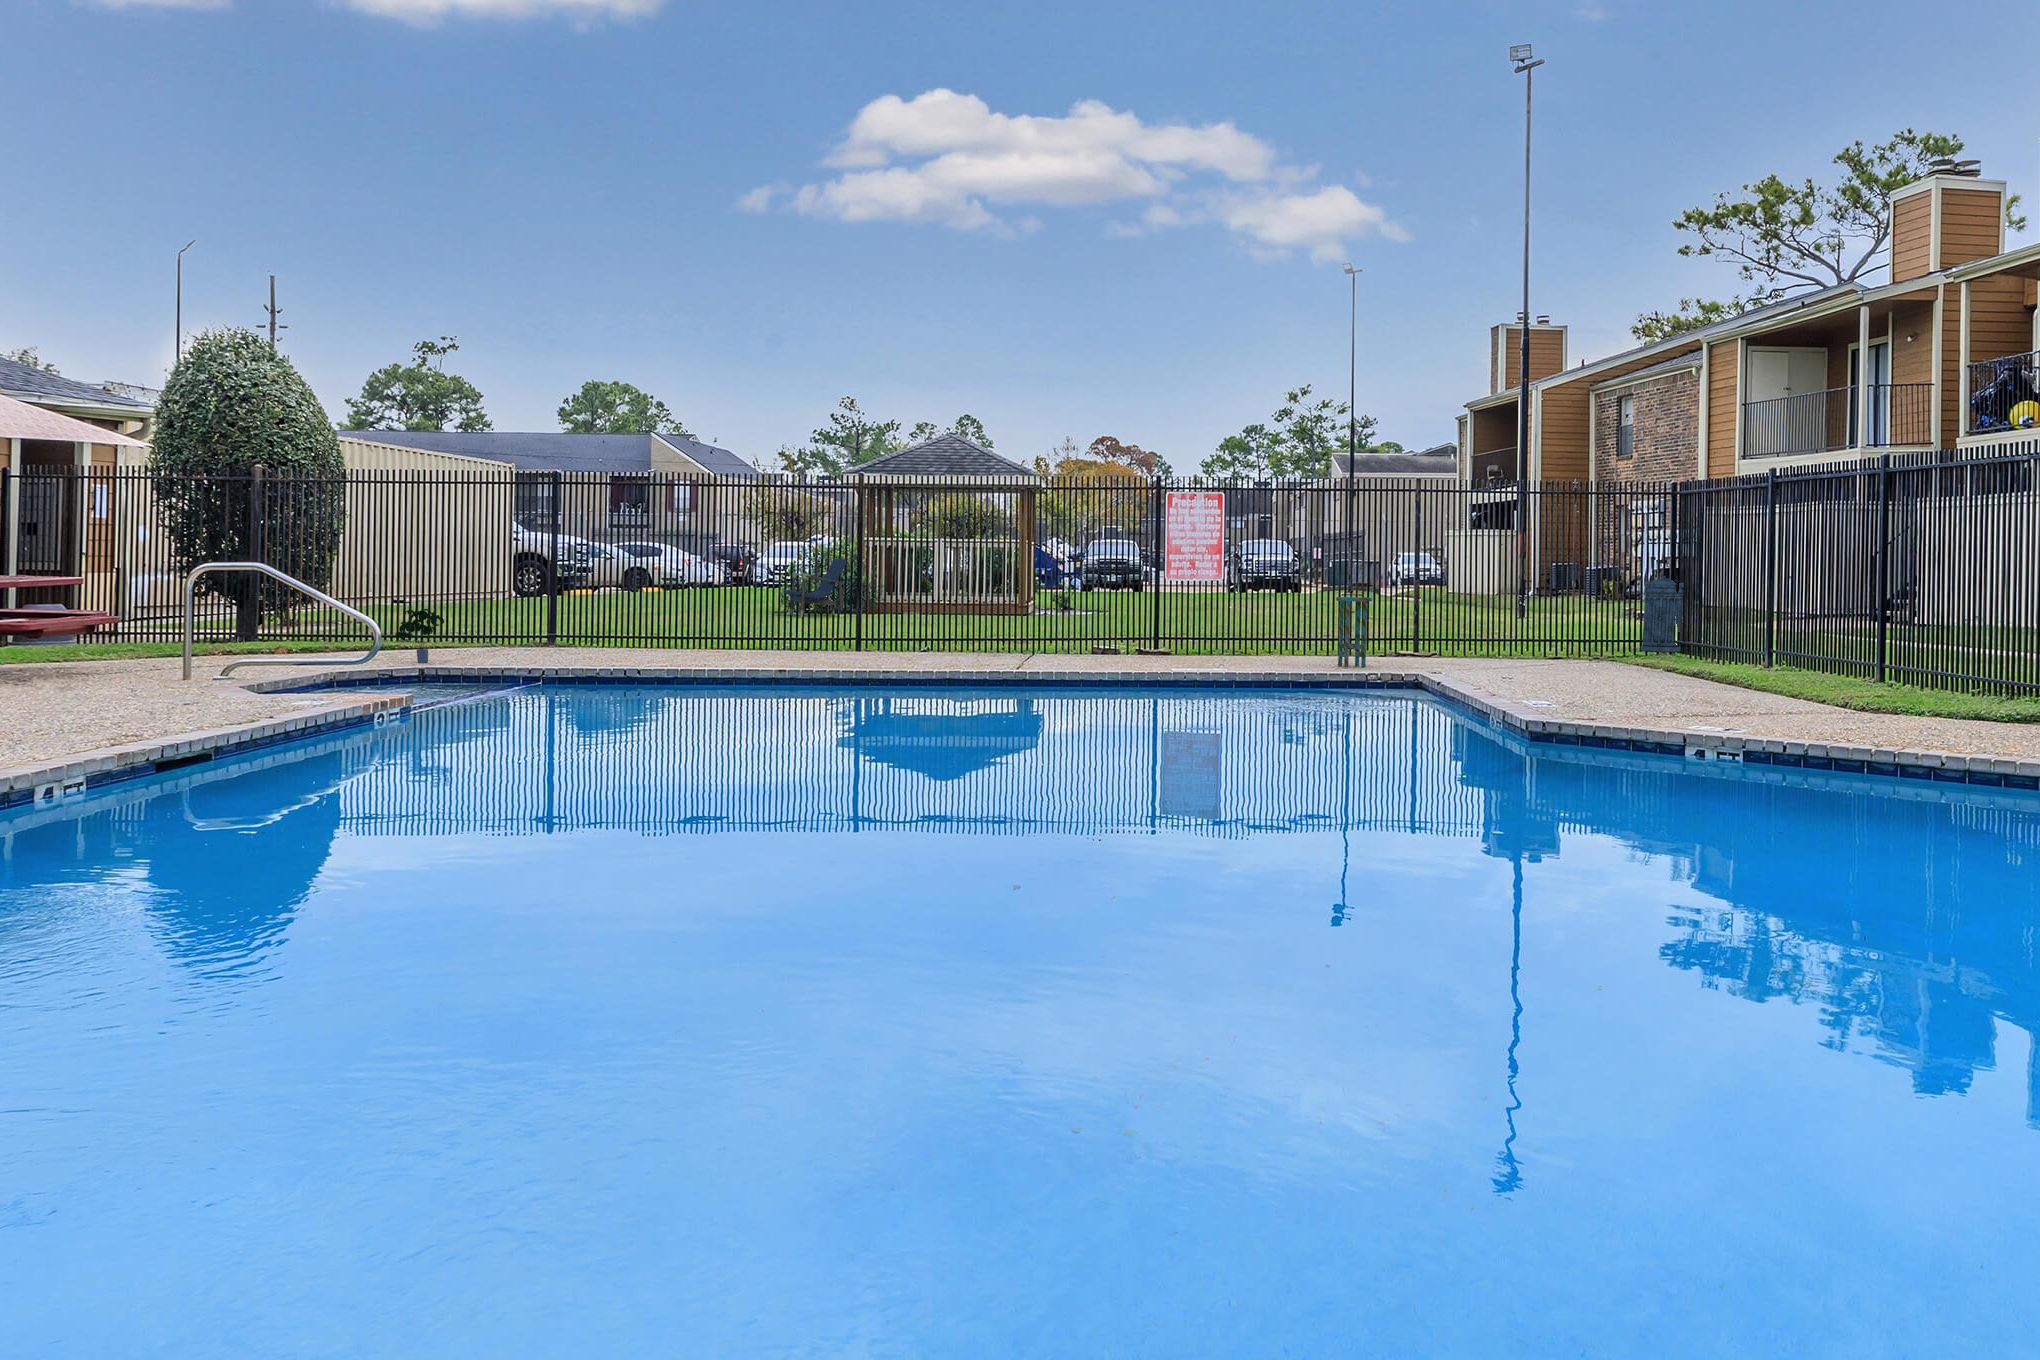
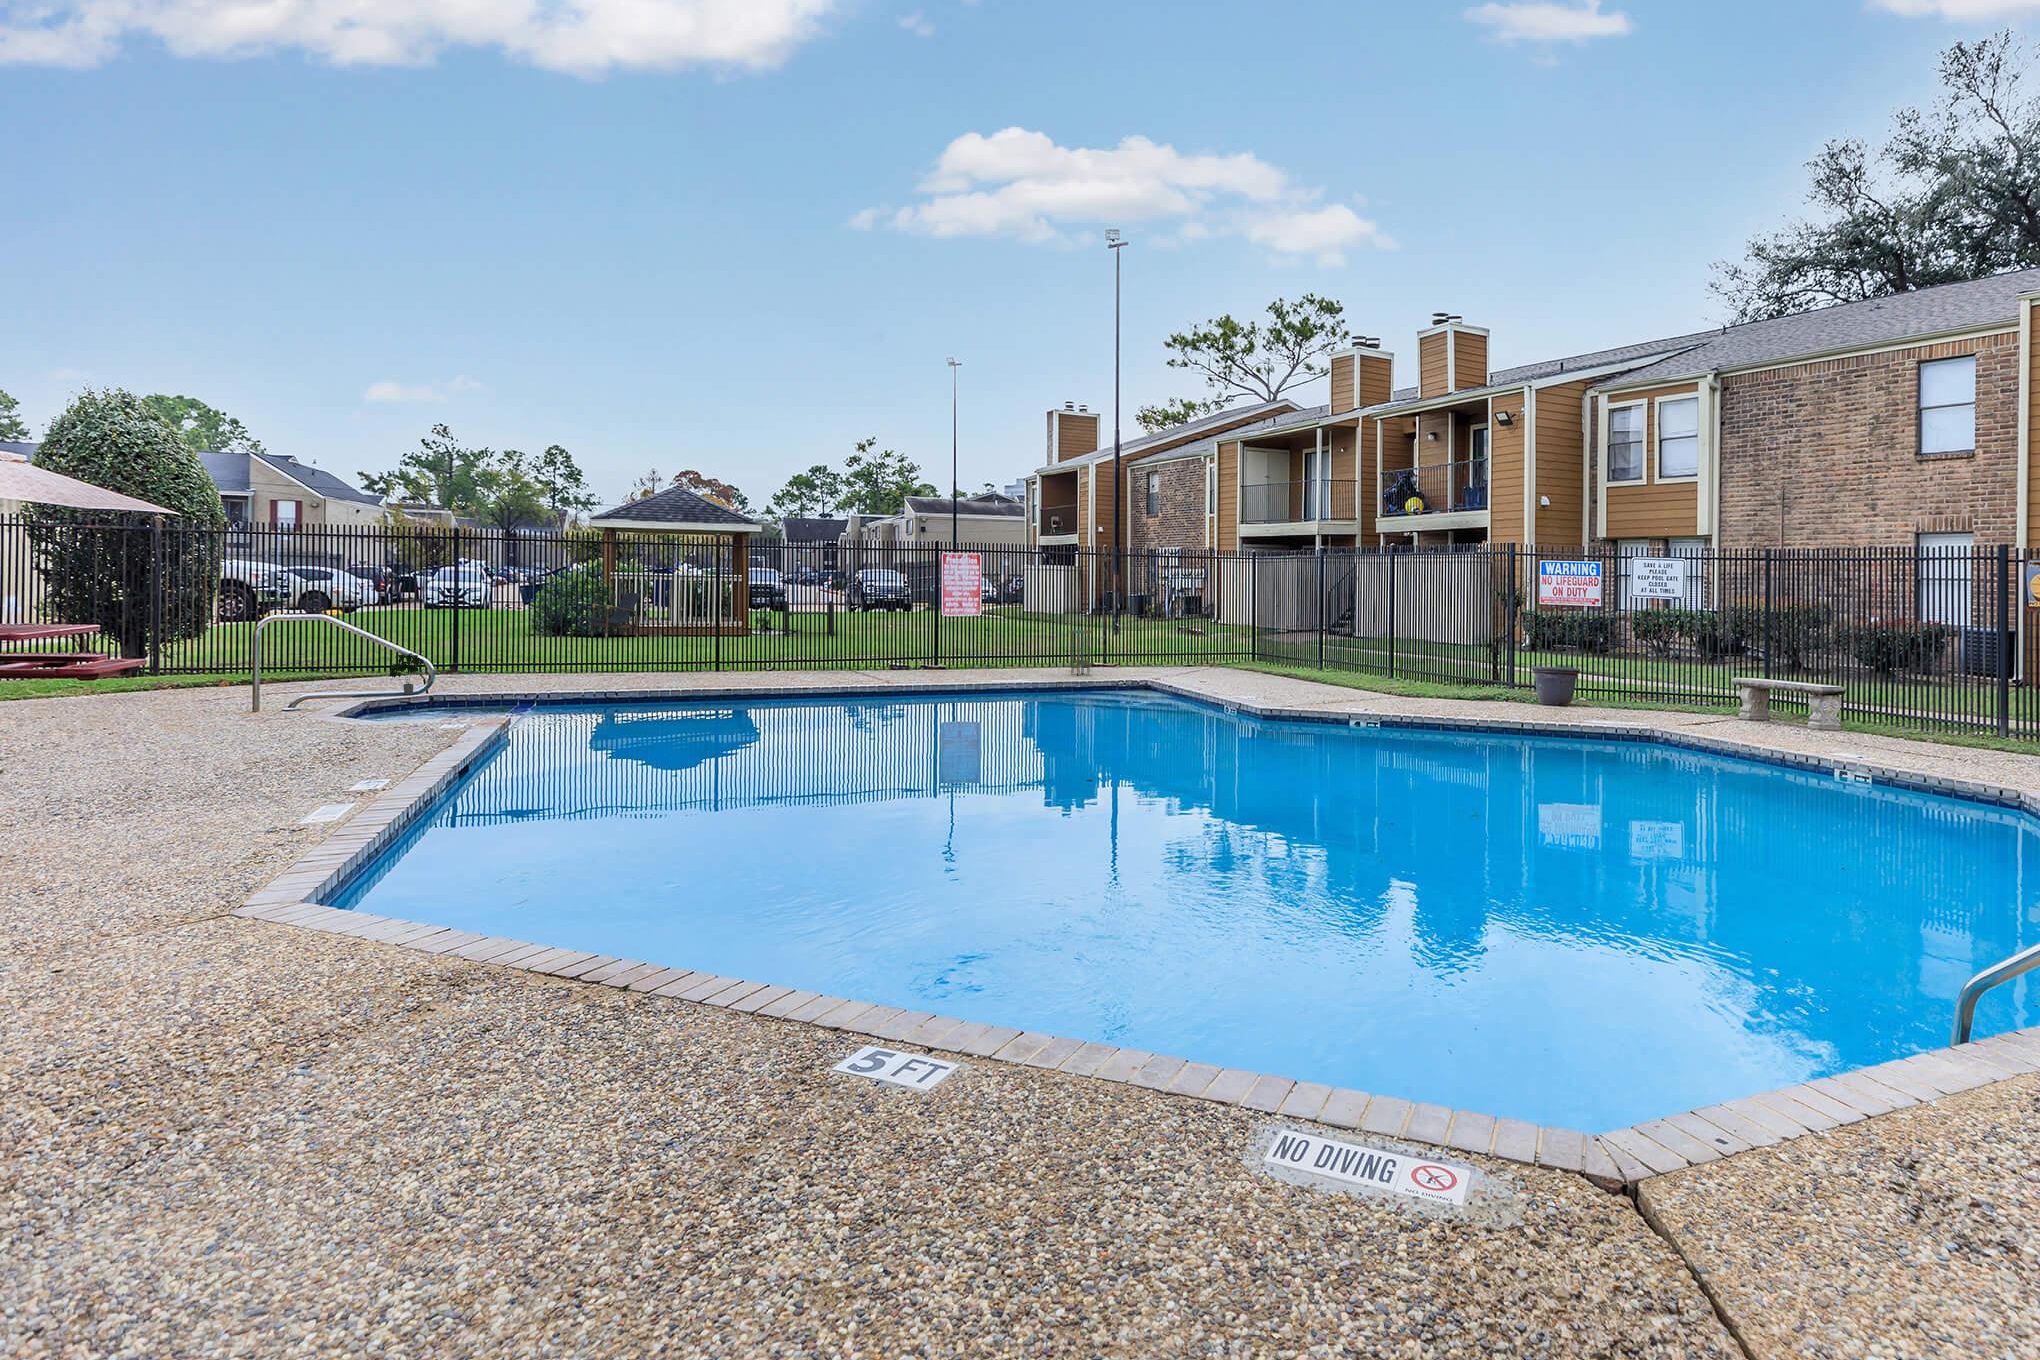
bench: none [1027,571,1095,620] -> present [784,601,834,636]
trash can: present [1641,576,1684,652] -> none [1230,608,1254,656]

